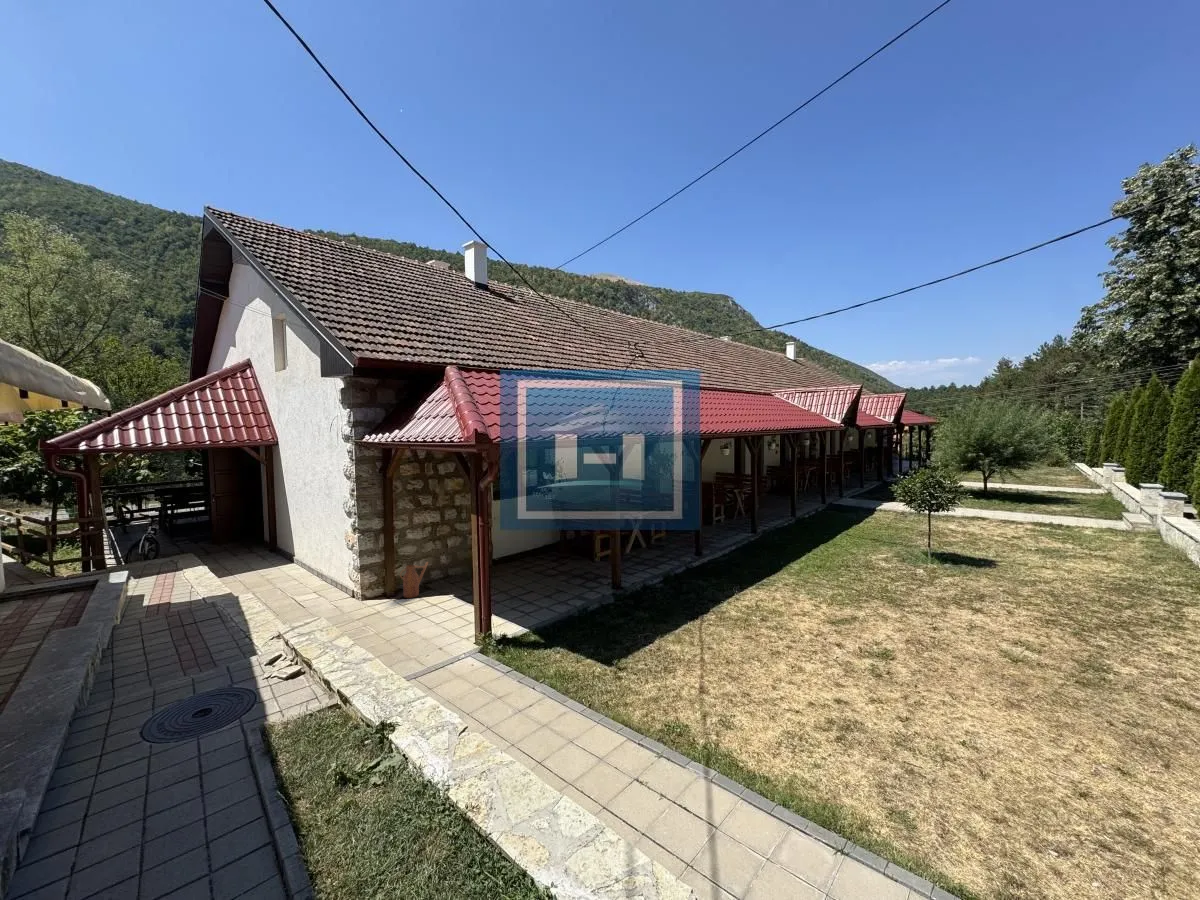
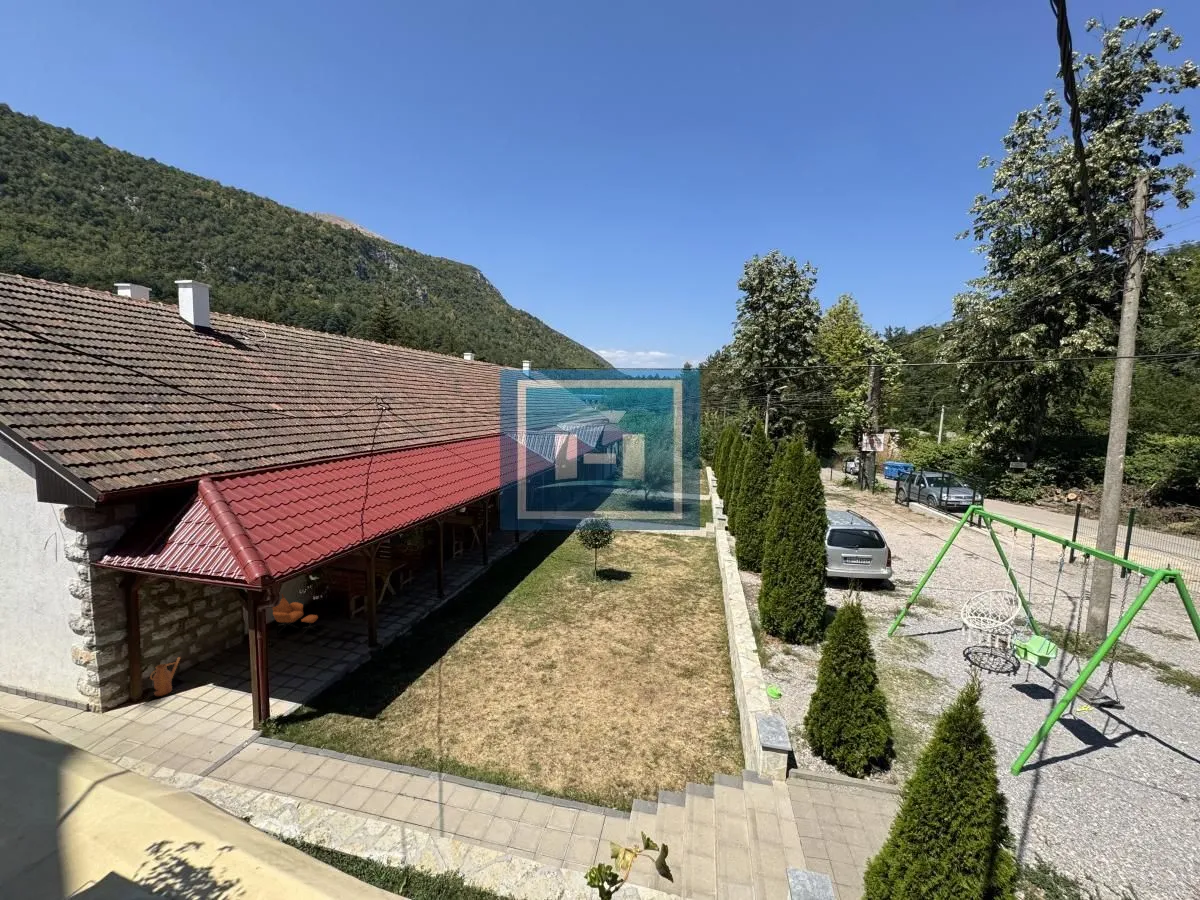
lounge chair: none [517,524,562,570] -> present [273,594,318,629]

